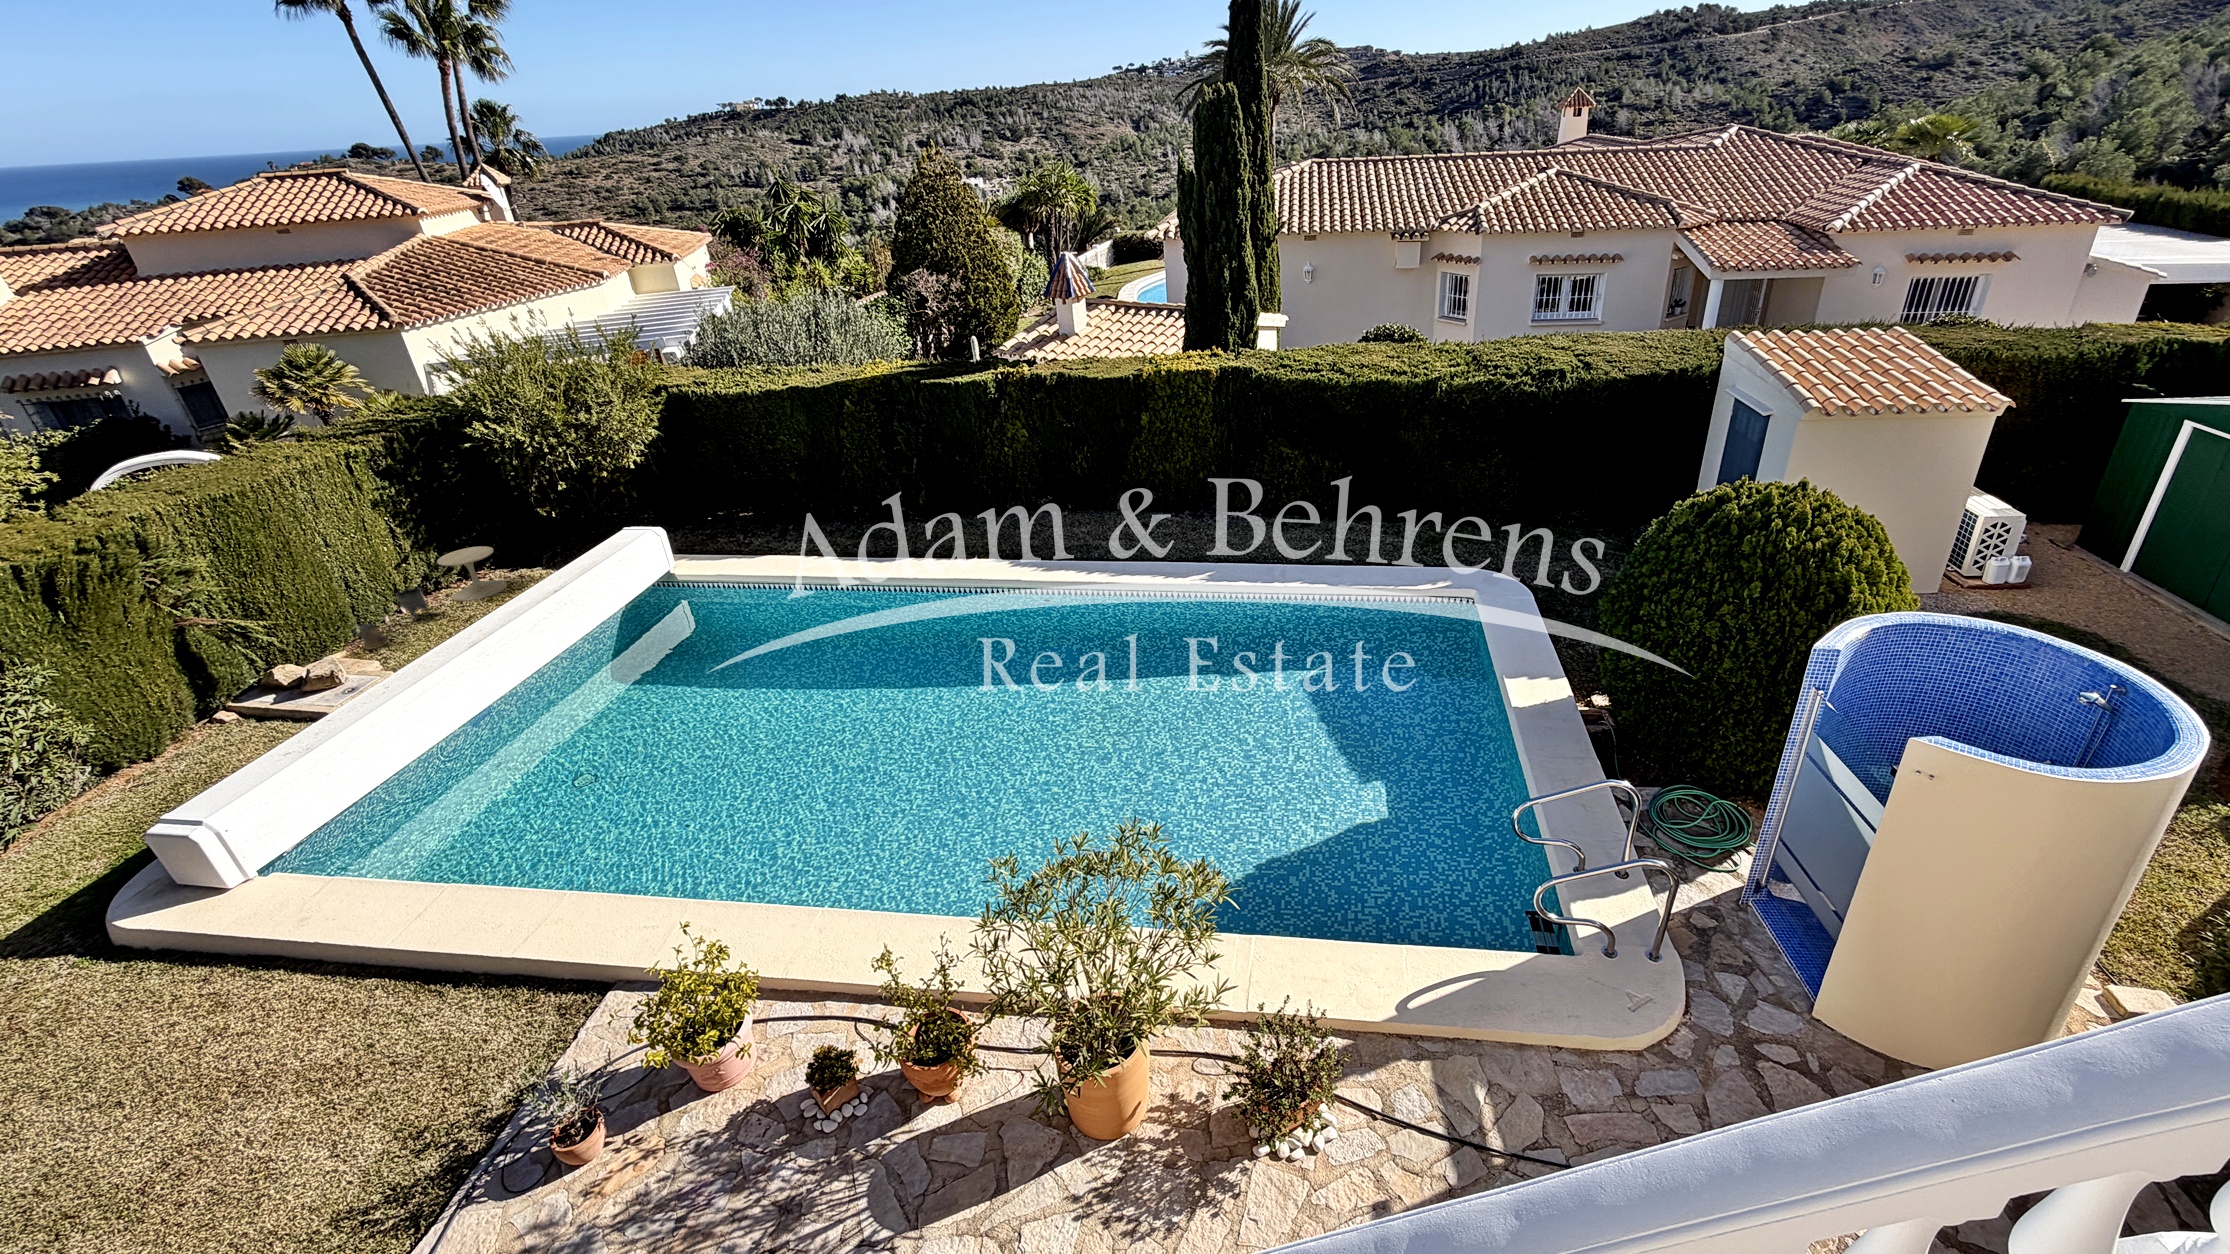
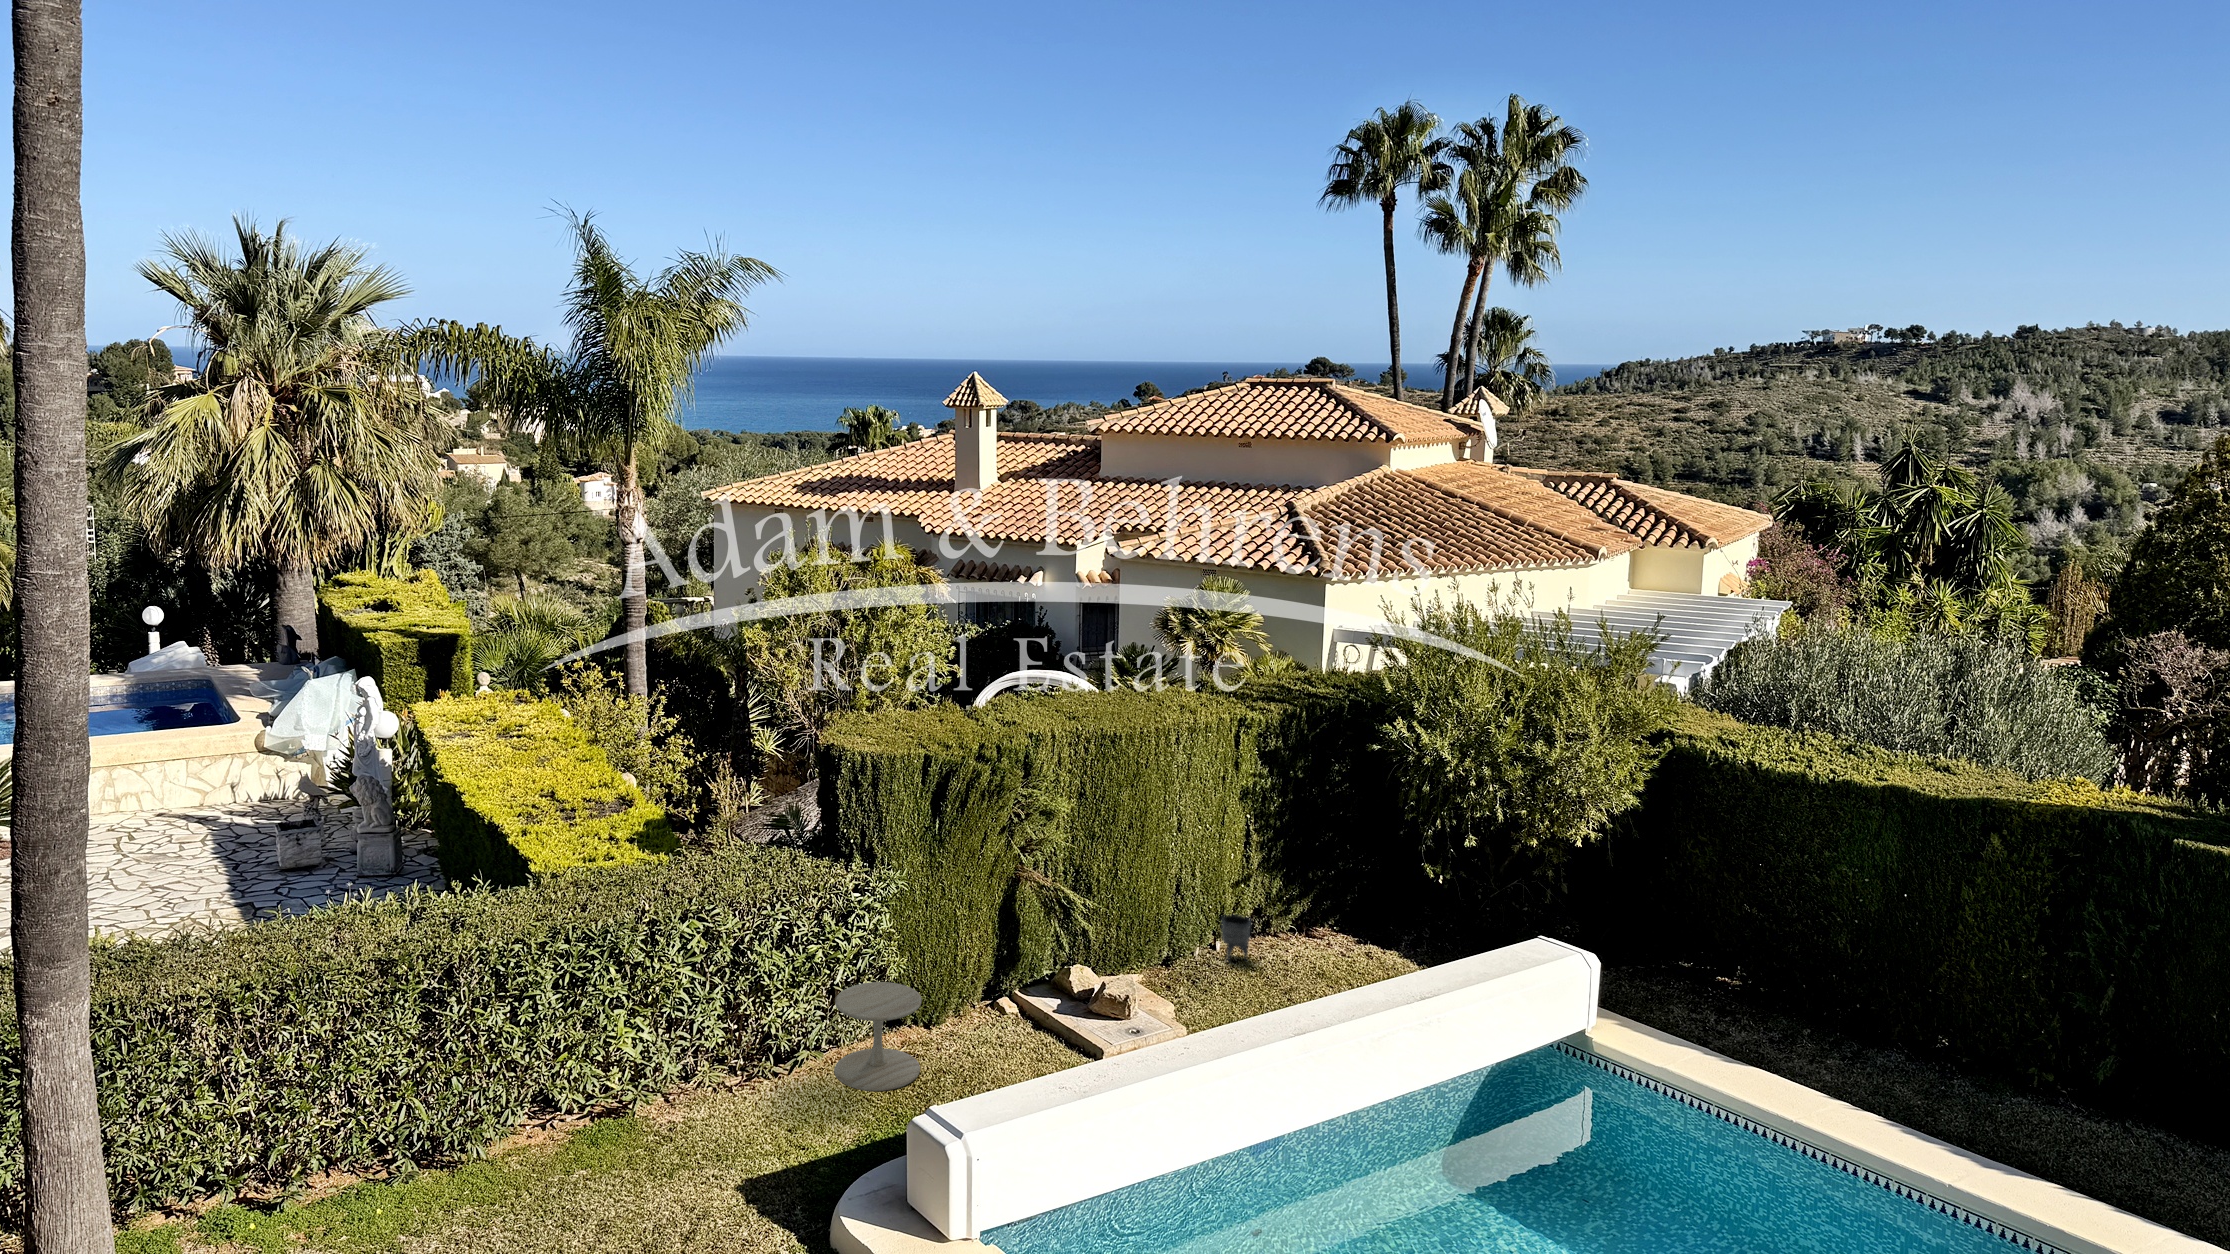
side table: present [437,546,507,601] -> present [834,982,922,1091]
watering can: present [353,624,391,650] -> none [1162,945,1207,984]

